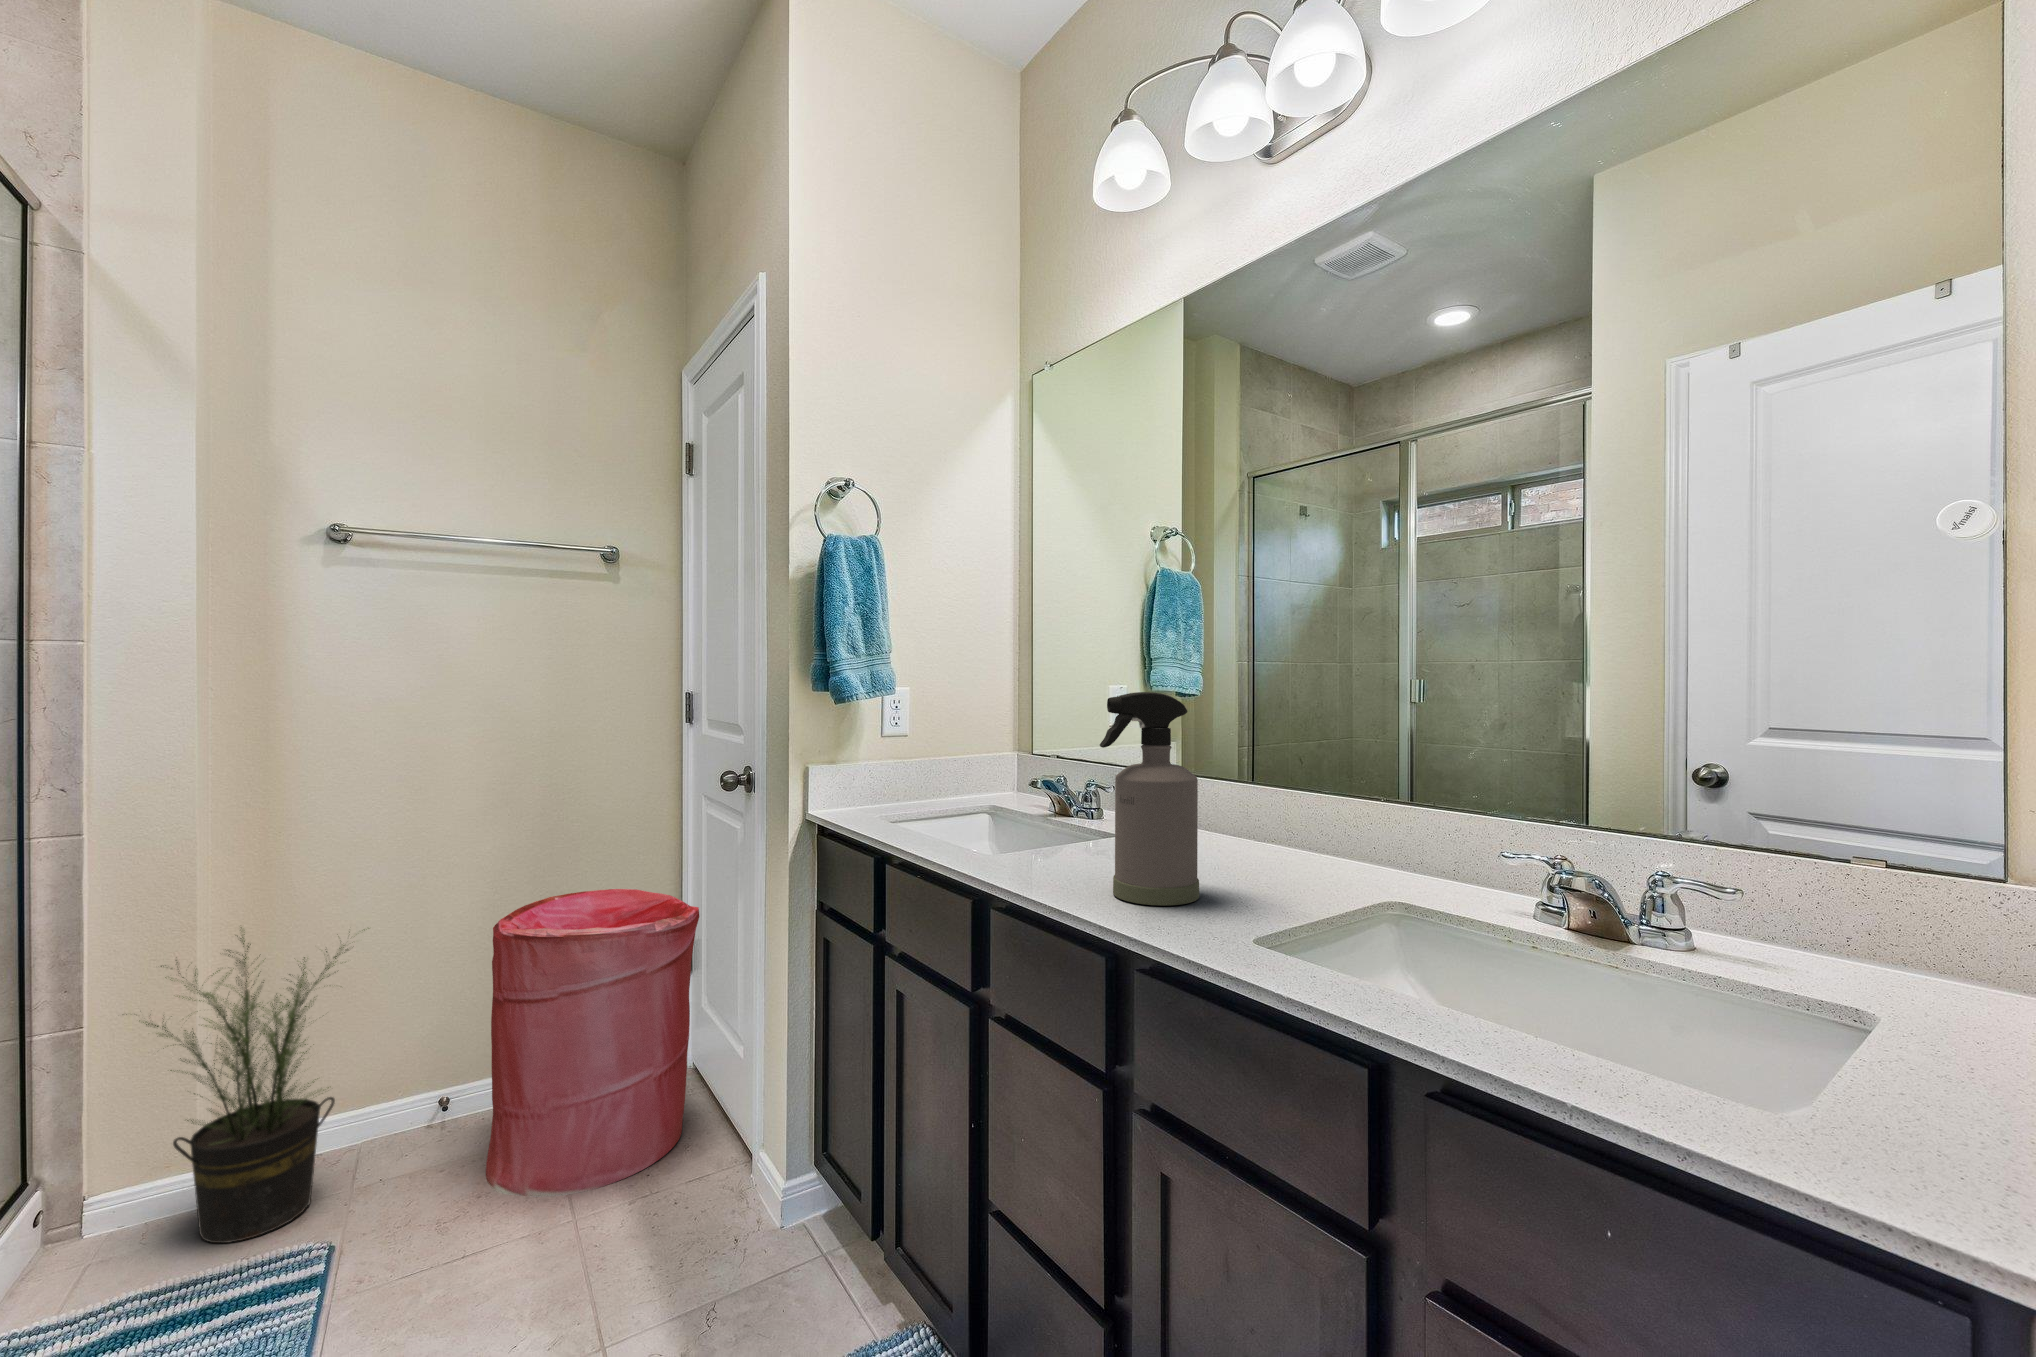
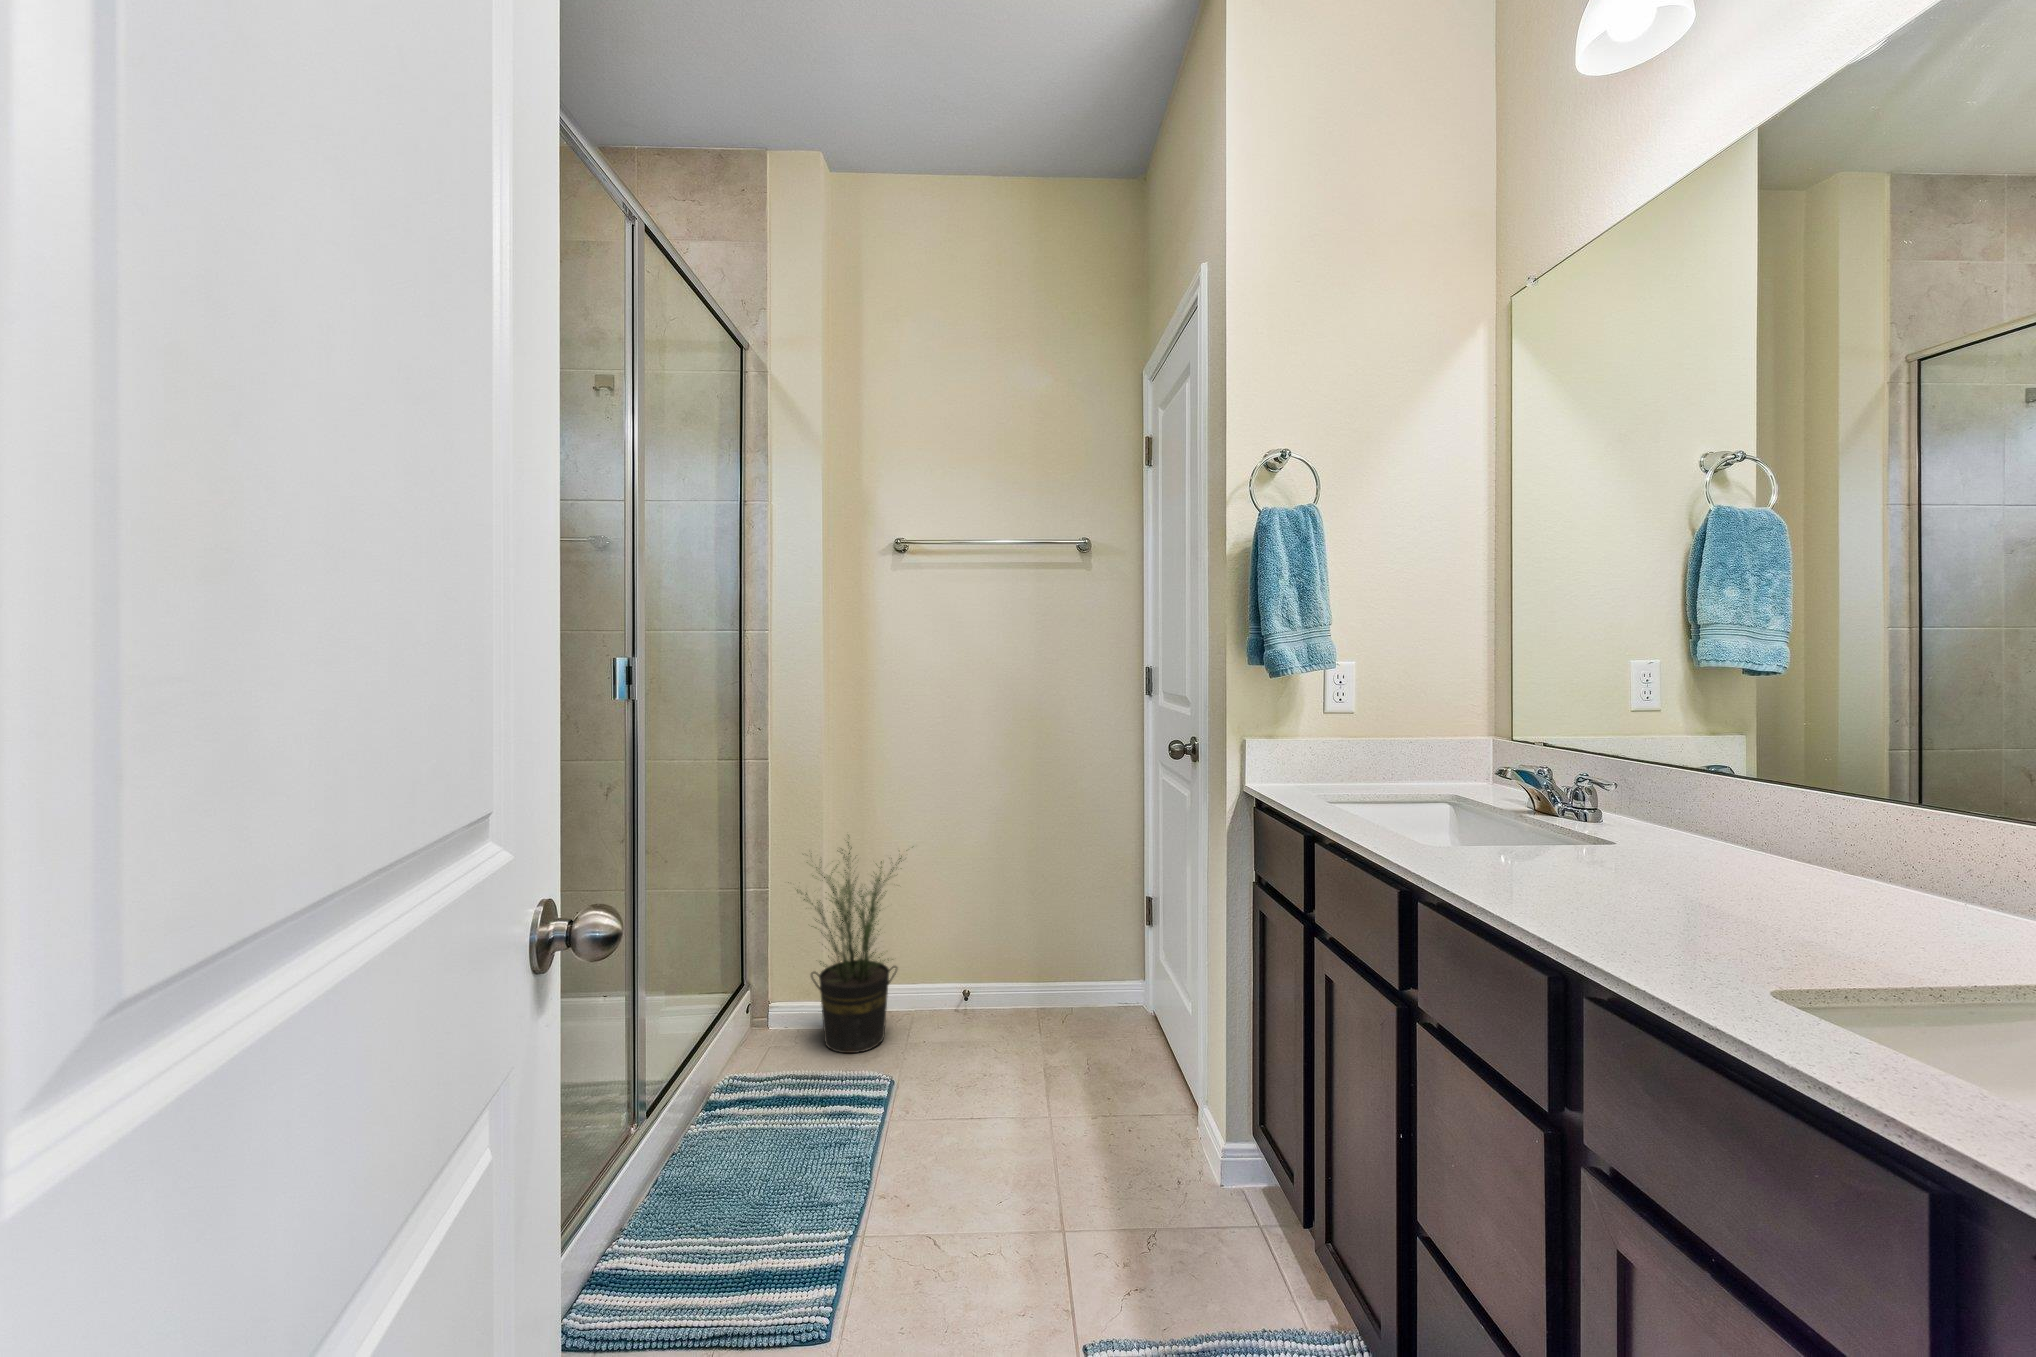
spray bottle: present [1100,692,1199,905] -> none [1589,656,1764,951]
laundry hamper: present [486,889,699,1197] -> none [991,838,1153,1091]

